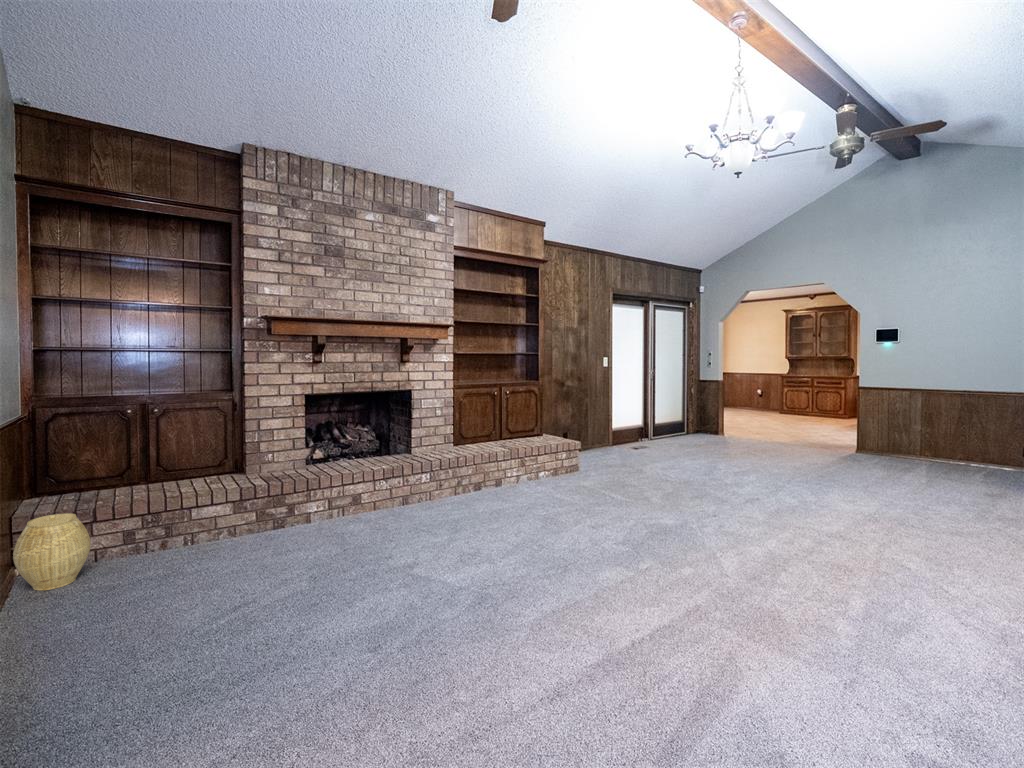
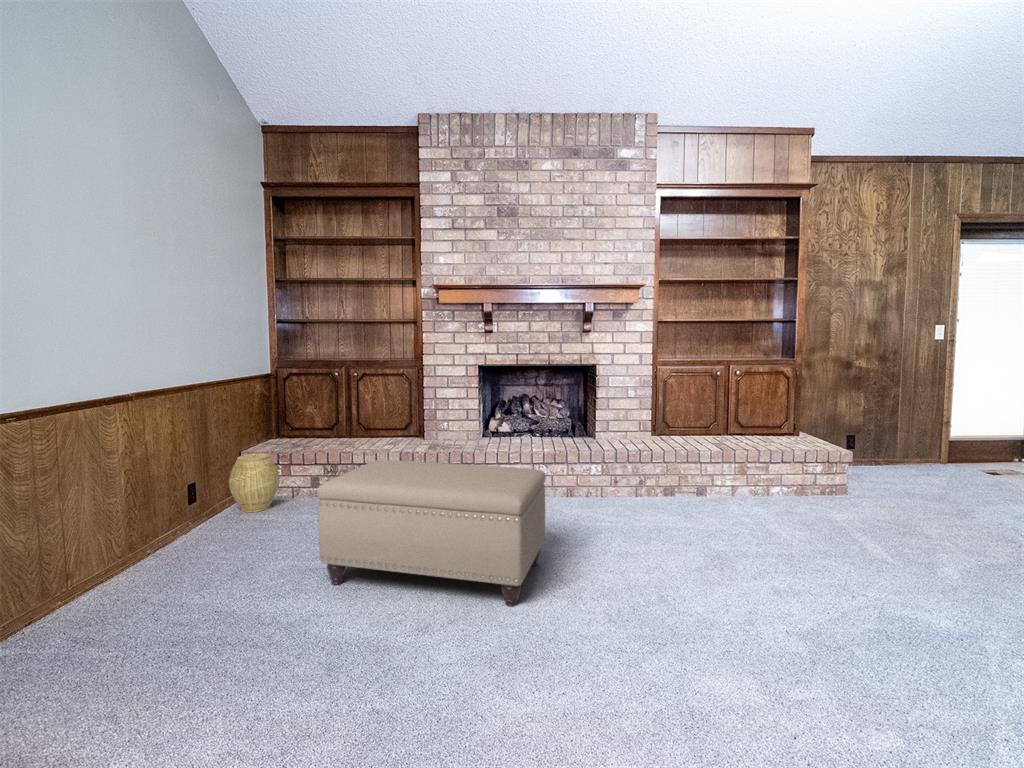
ottoman: none [263,485,468,627] -> present [317,460,546,607]

